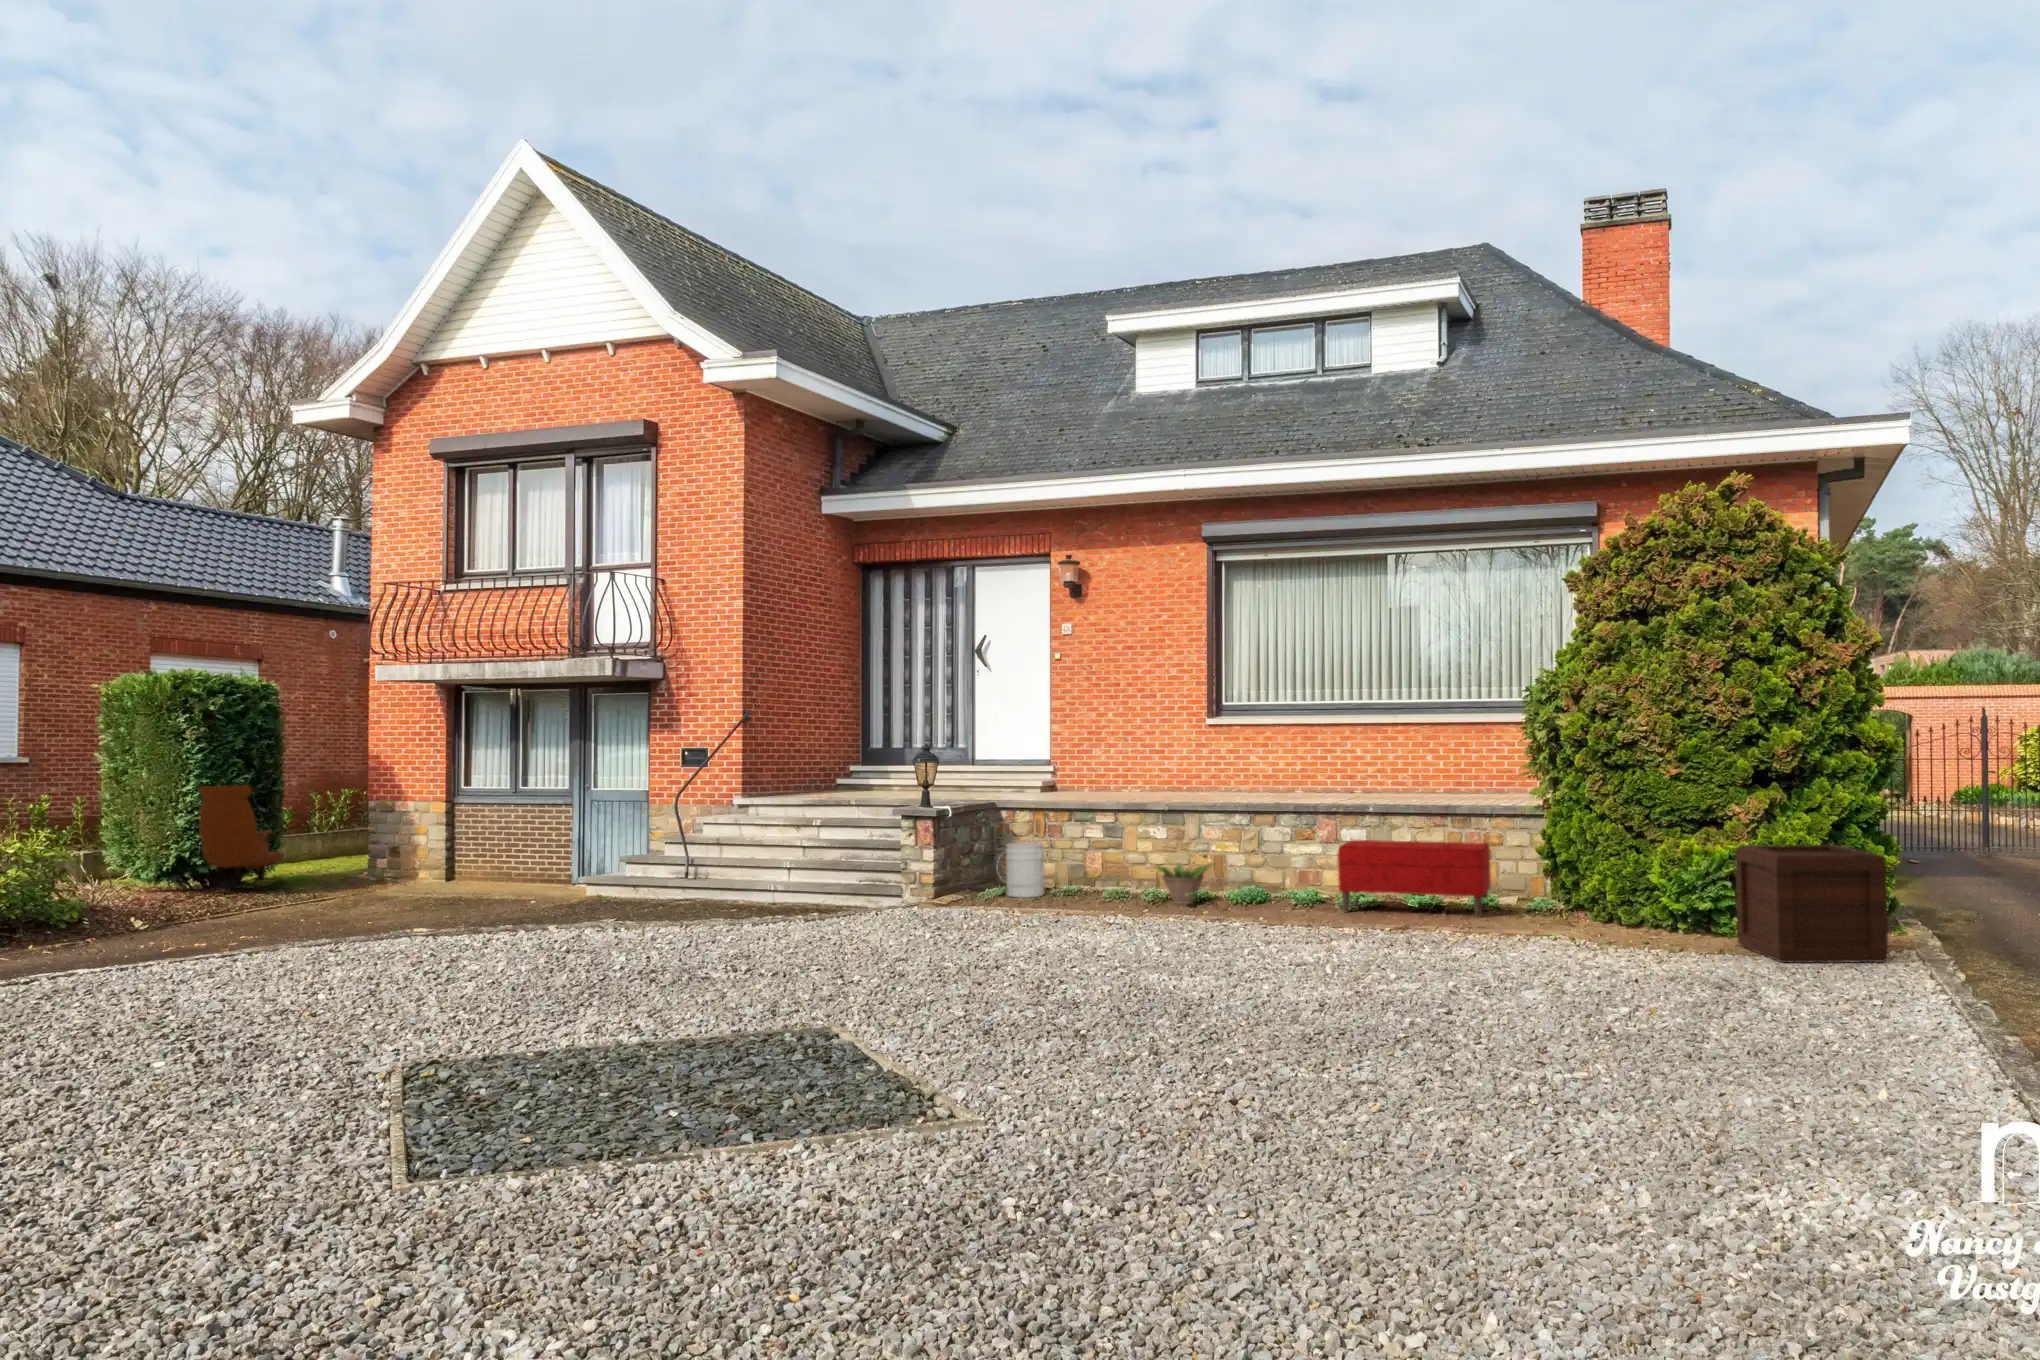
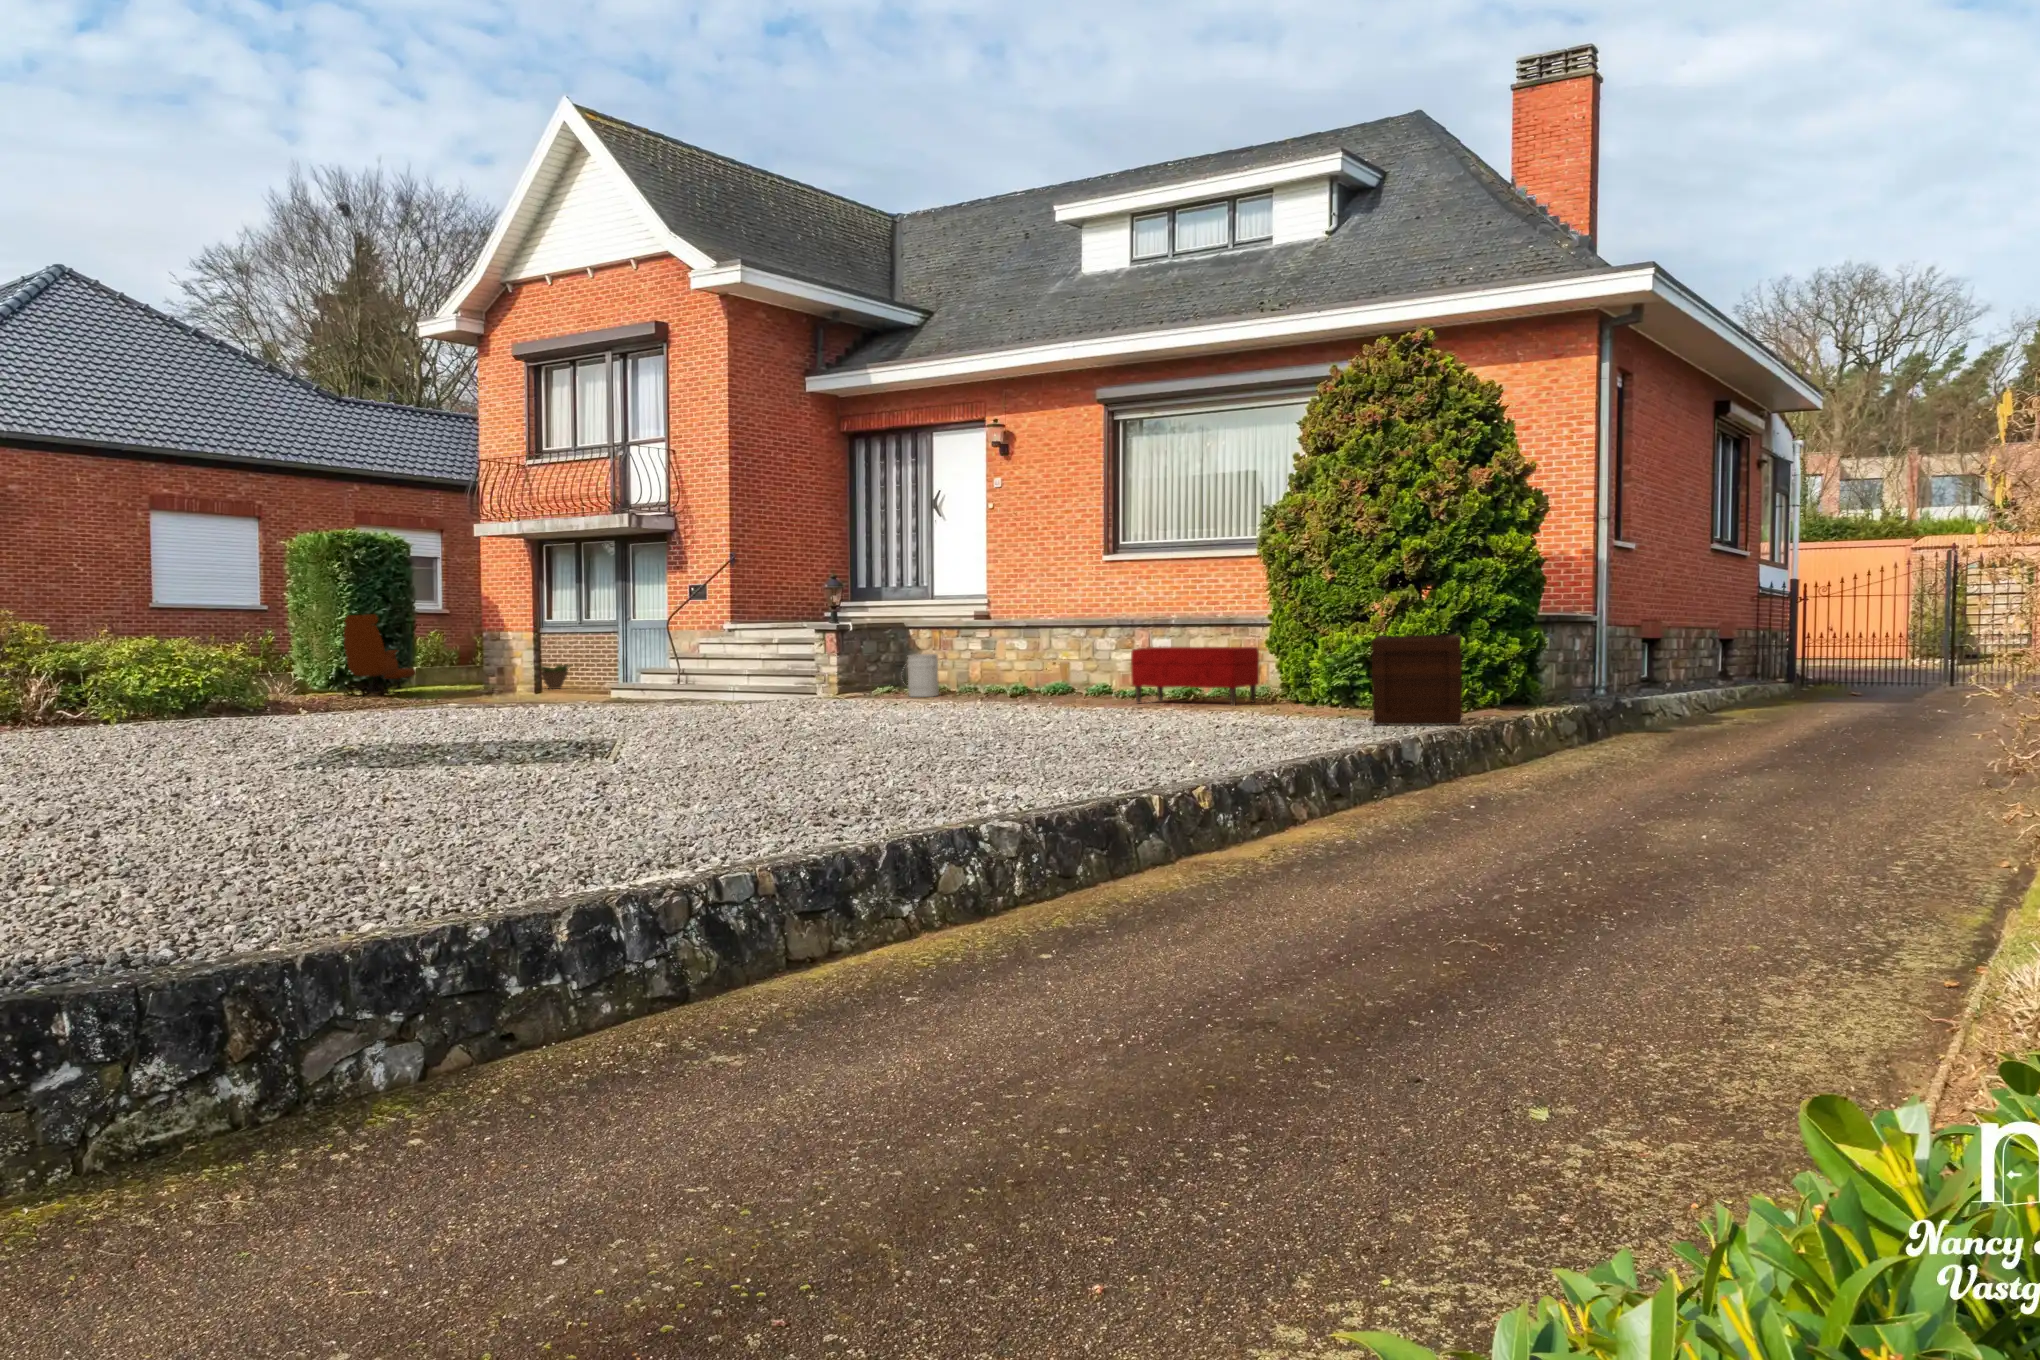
decorative plant: present [1156,864,1215,904] -> present [538,665,569,689]

